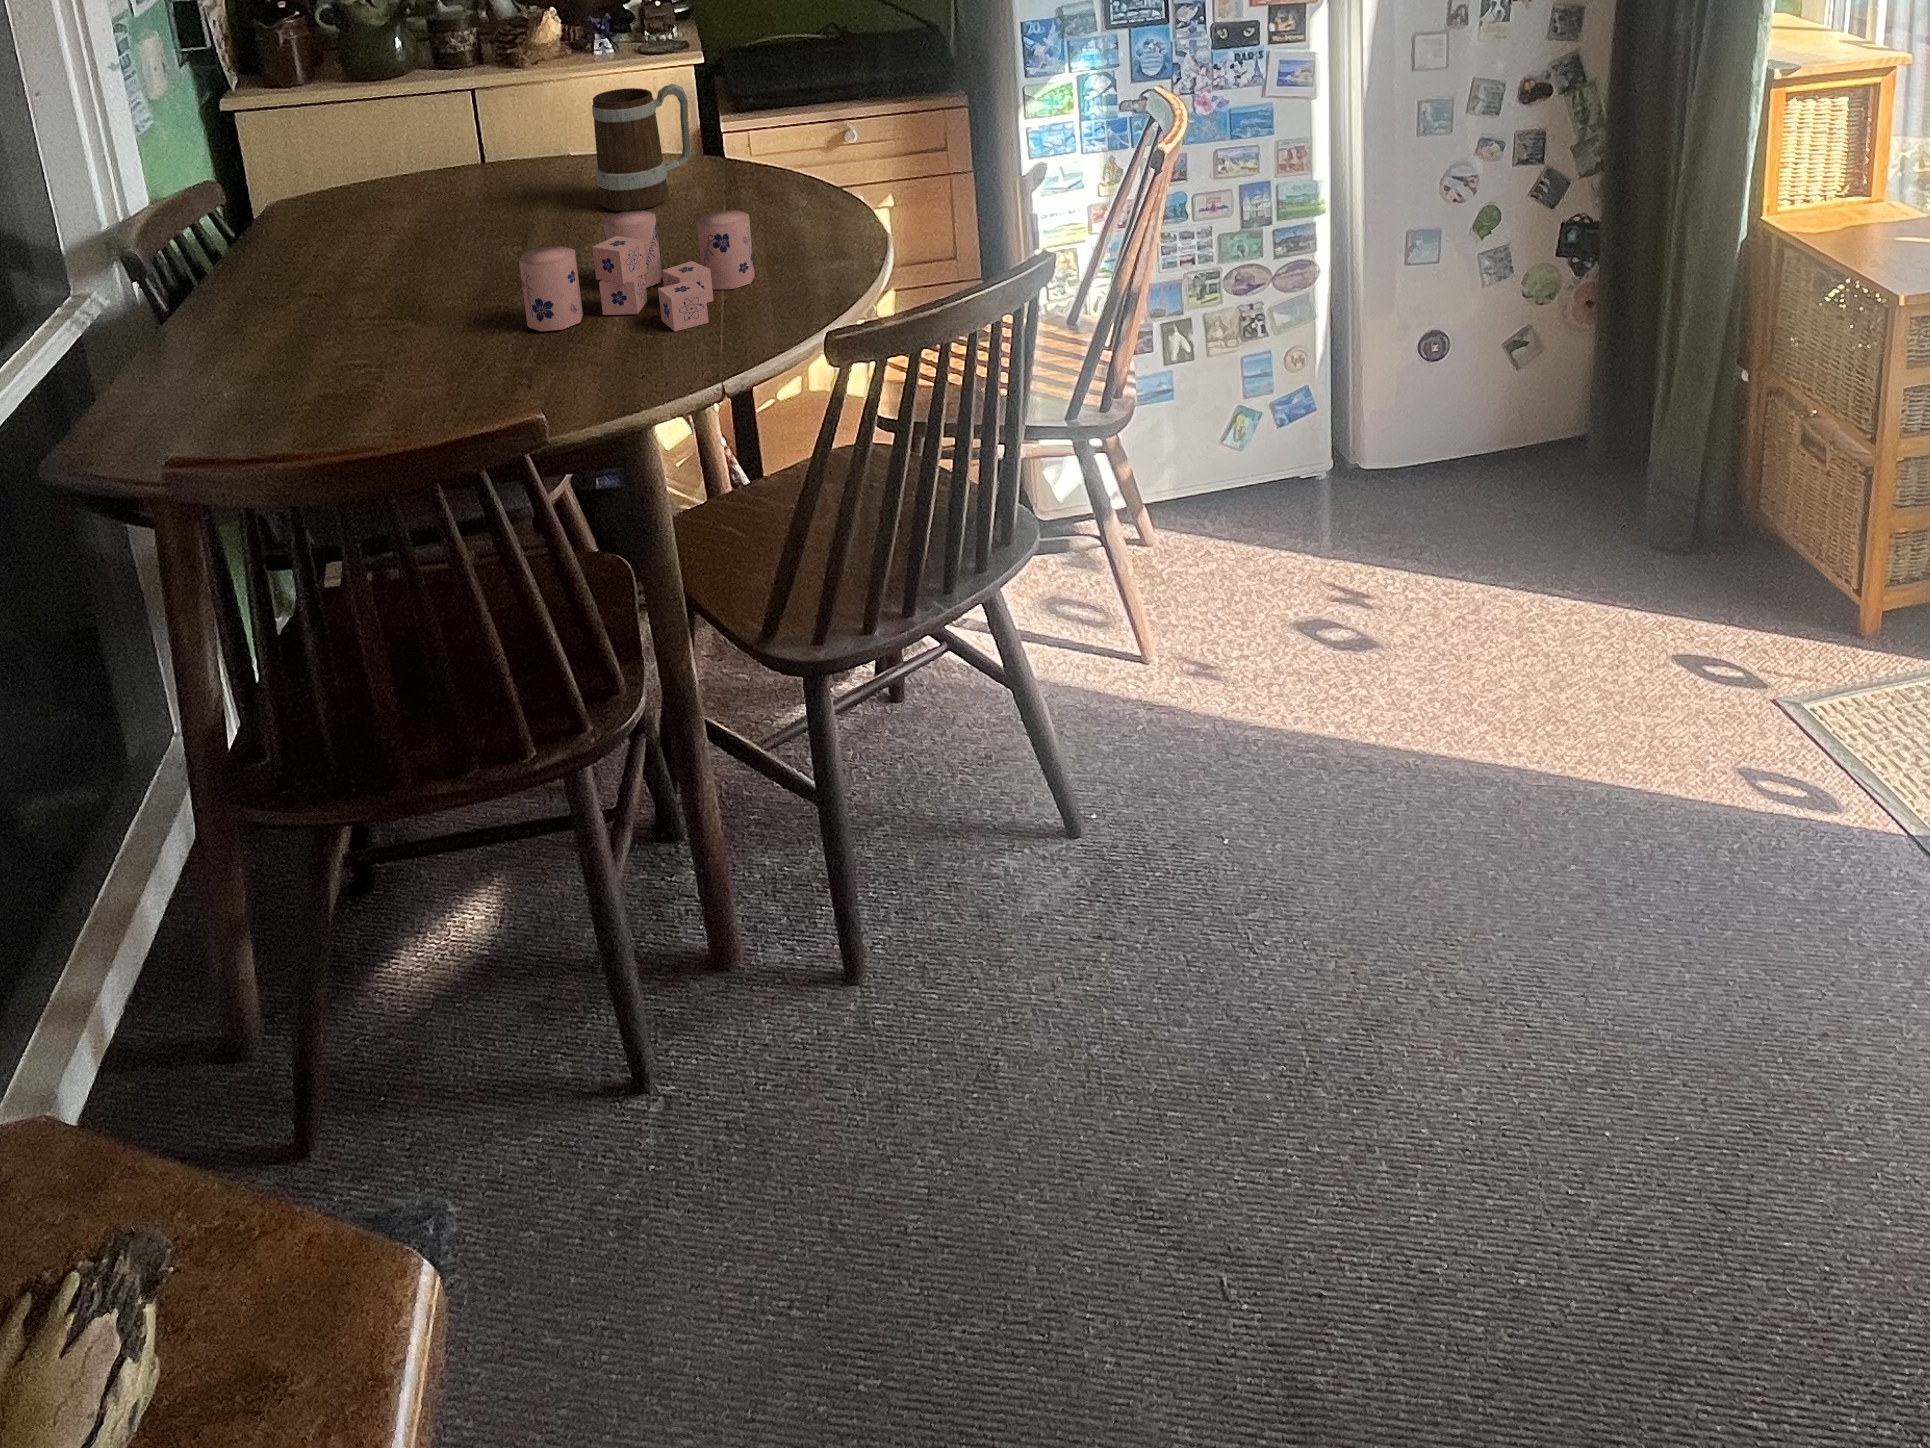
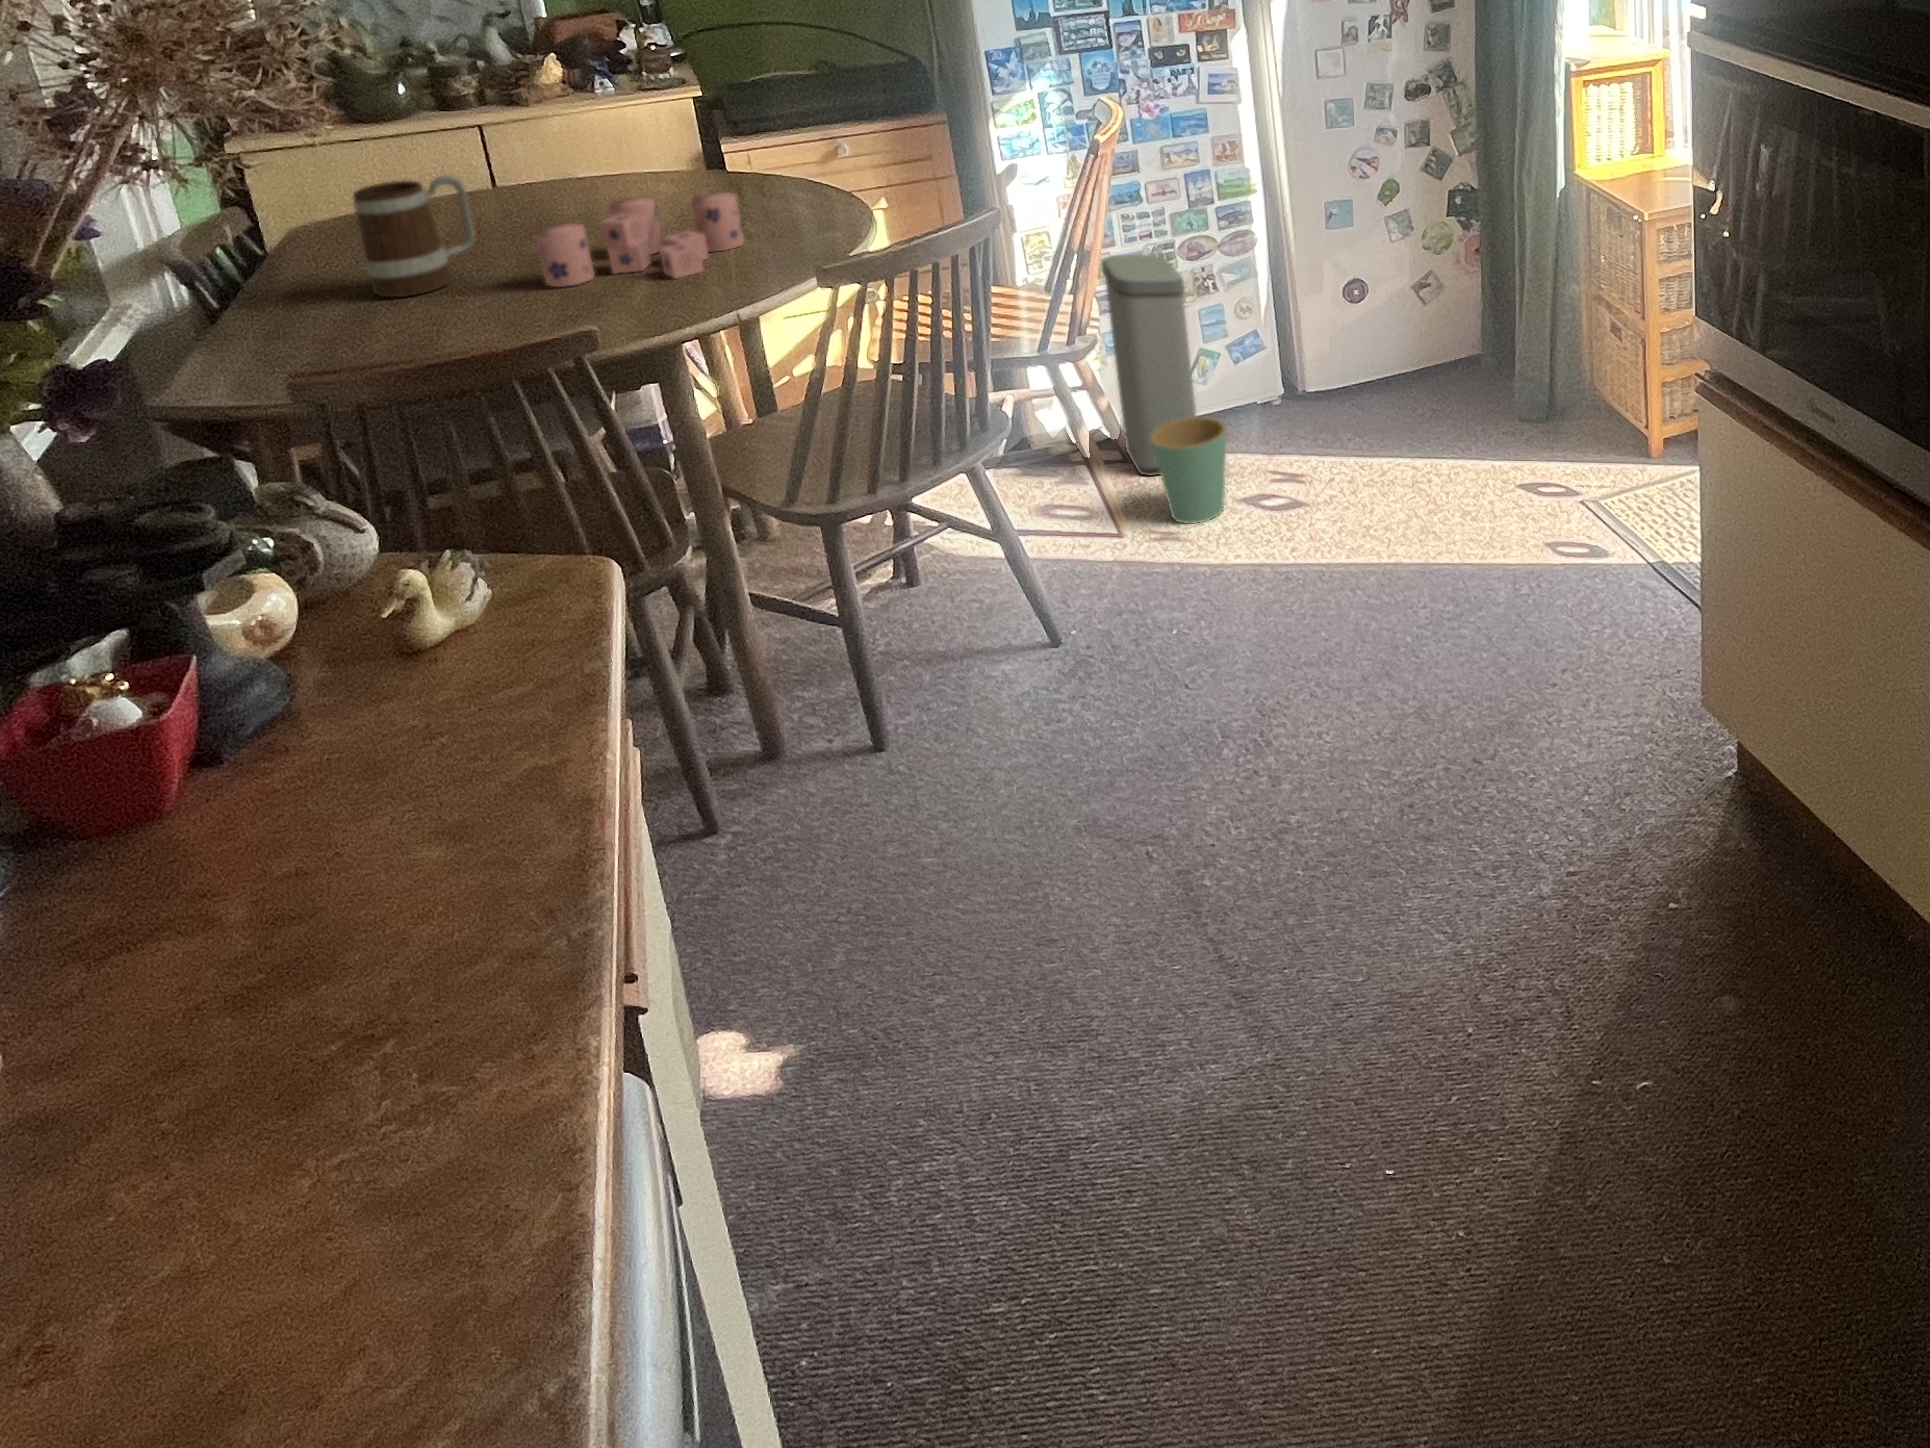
mug: present [592,84,691,211] -> present [353,175,475,297]
trash can: none [1137,286,1293,661] -> present [1102,255,1227,524]

